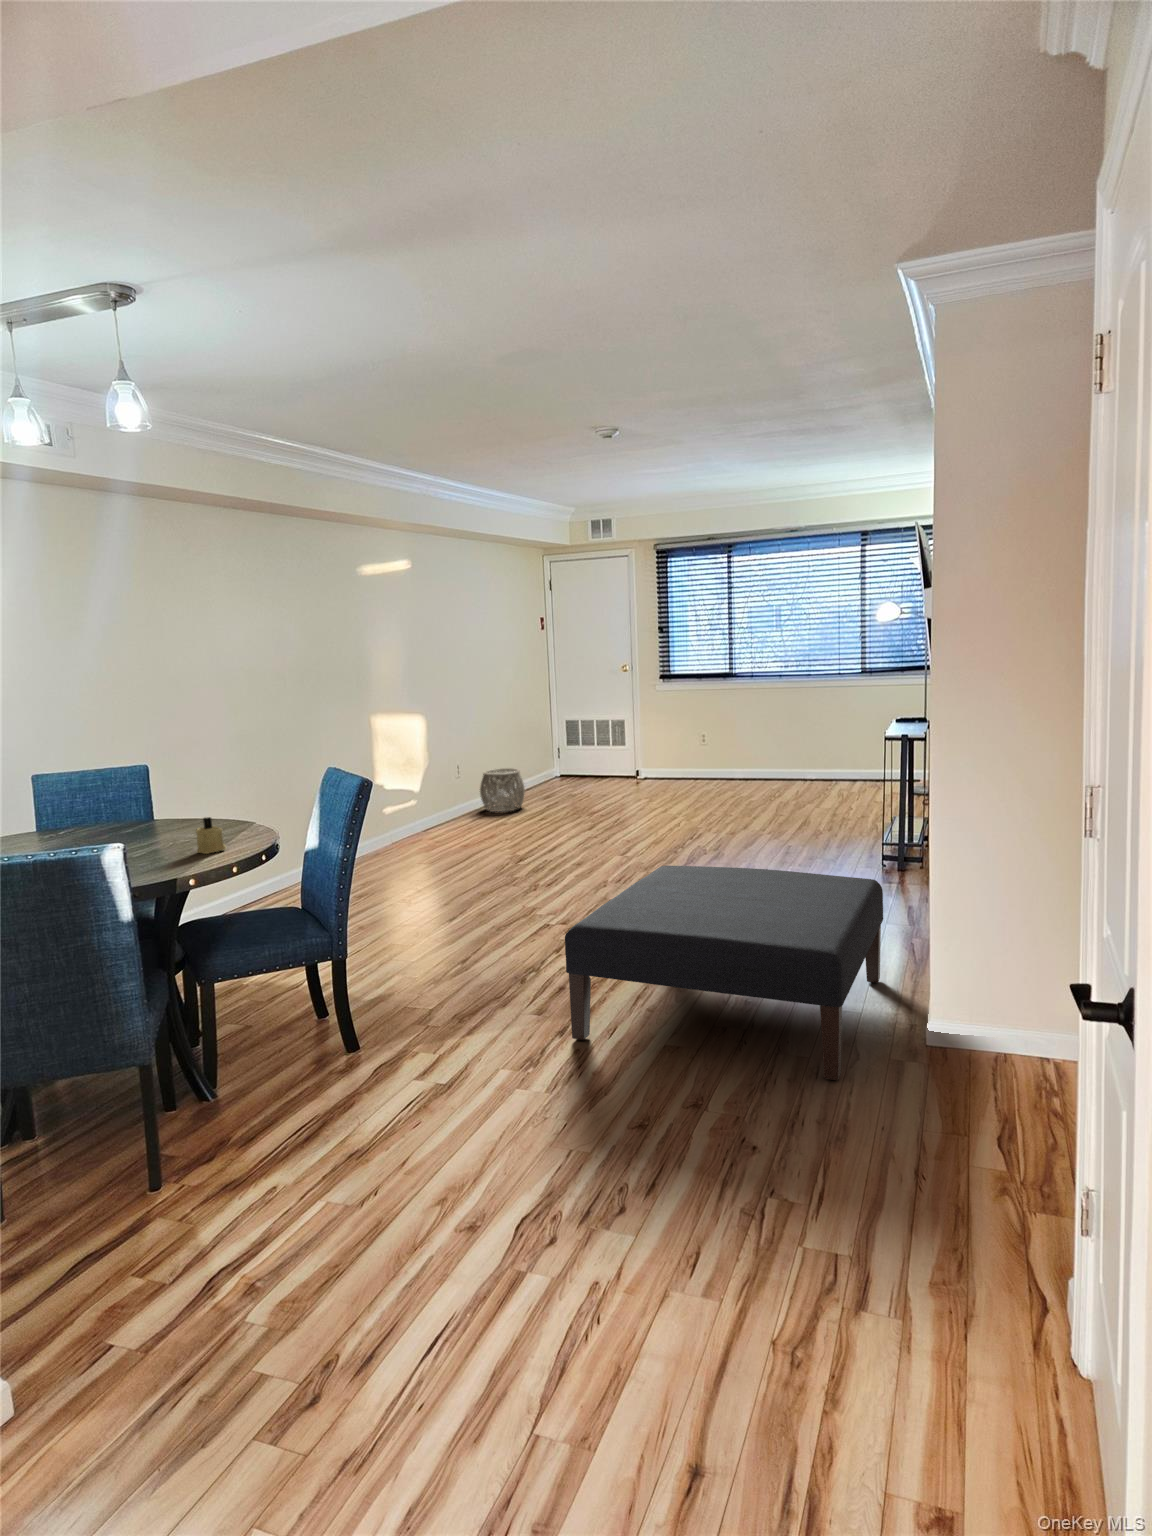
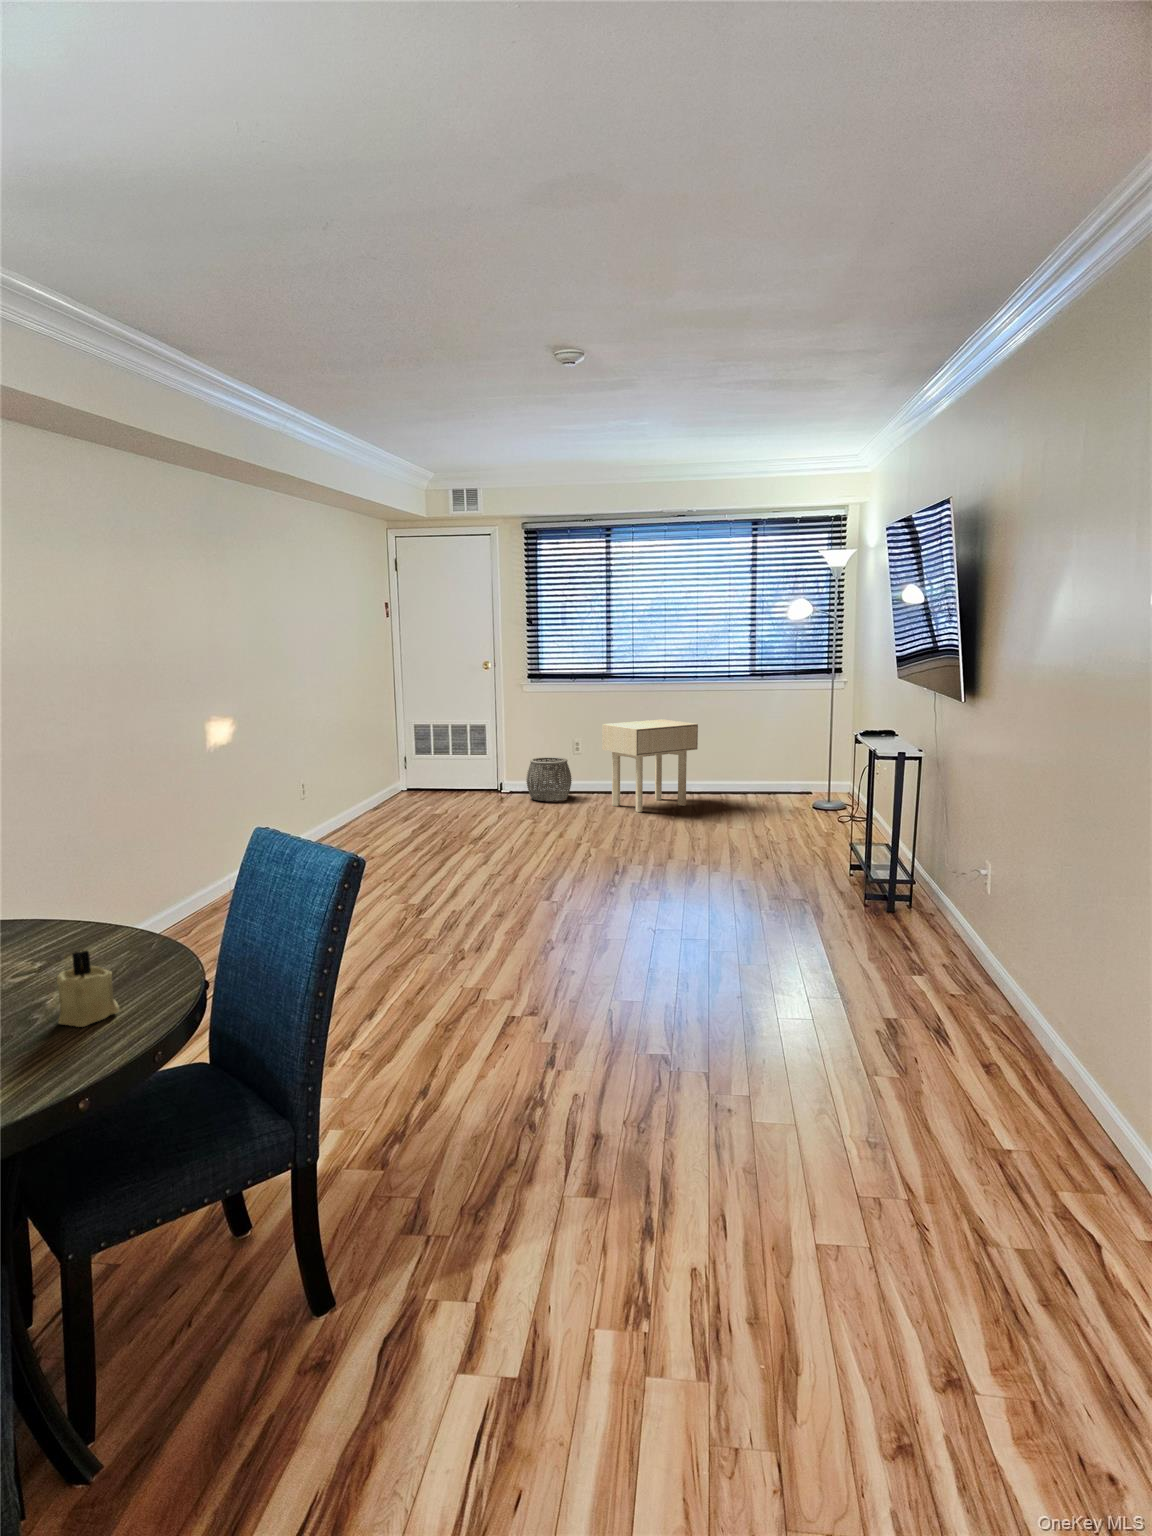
side table: none [718,711,806,794] -> present [602,719,698,812]
woven basket: present [480,768,525,812] -> present [526,757,572,801]
ottoman: present [565,866,883,1080] -> none [669,943,1129,1294]

